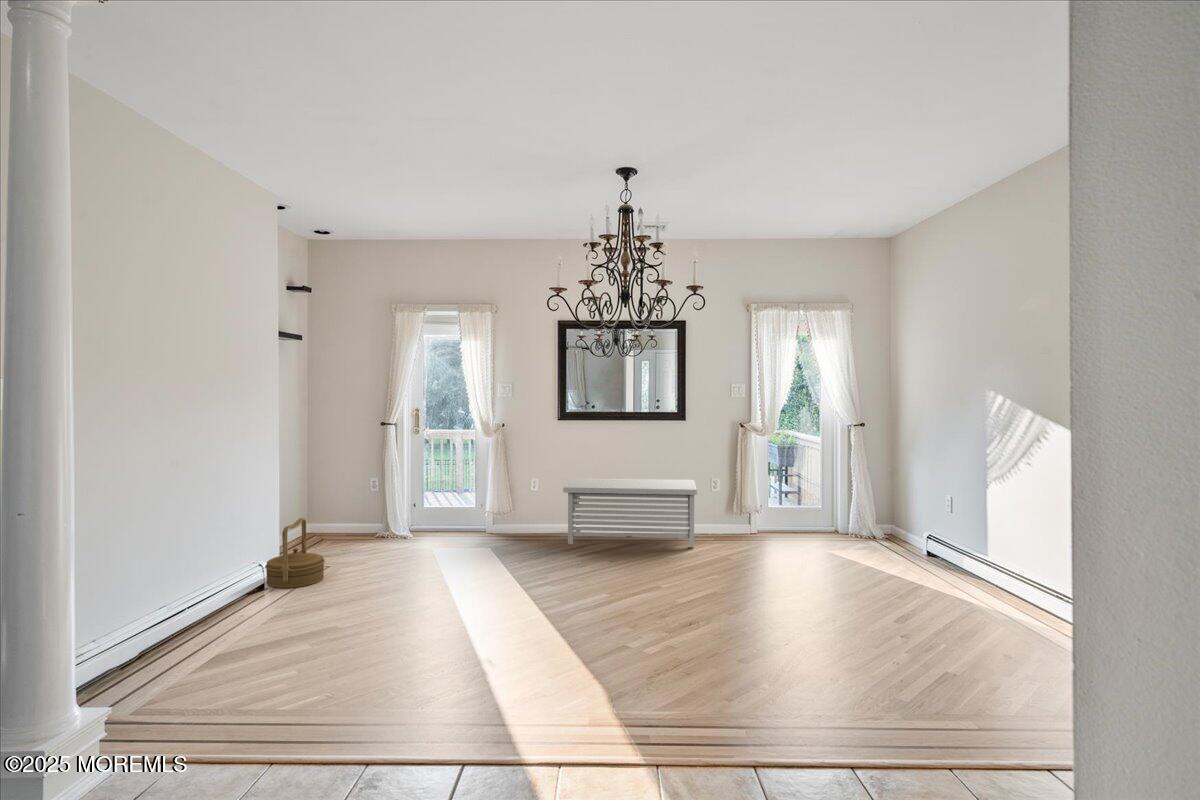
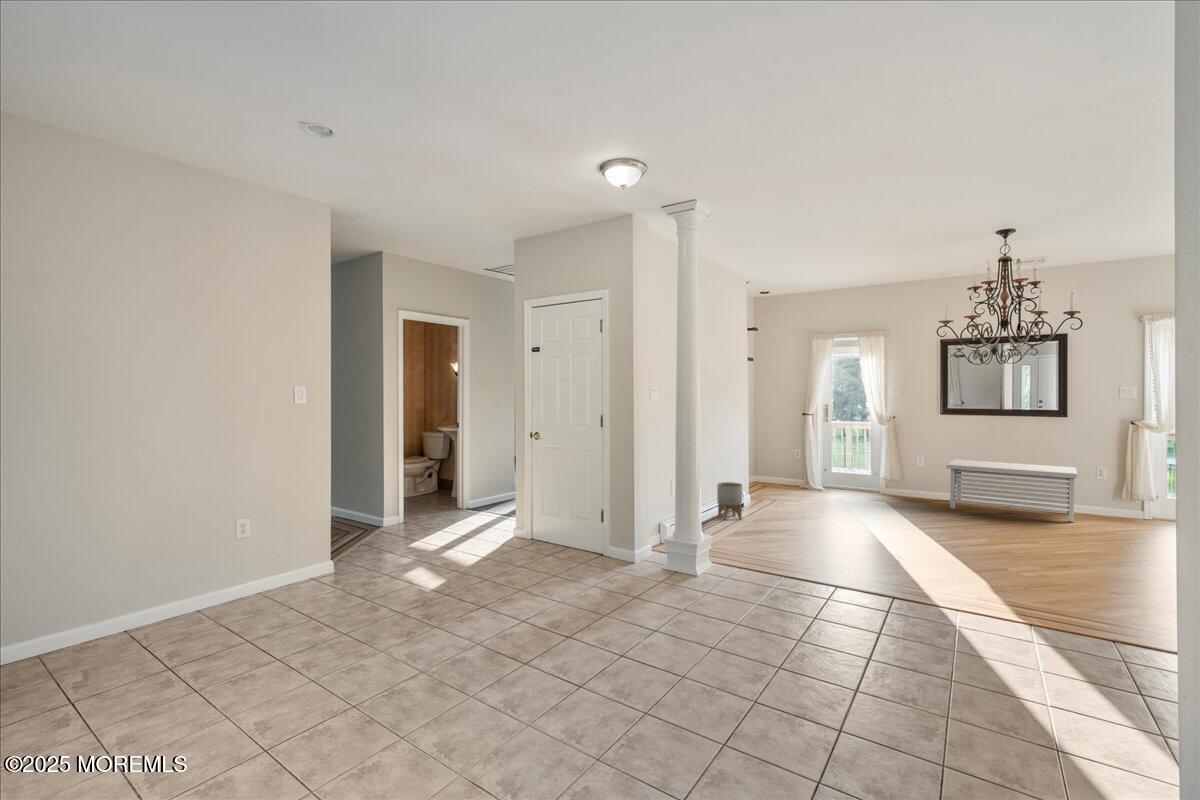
woven basket: present [265,518,325,588] -> none [743,469,777,509]
planter: none [197,554,248,628] -> present [717,482,742,520]

